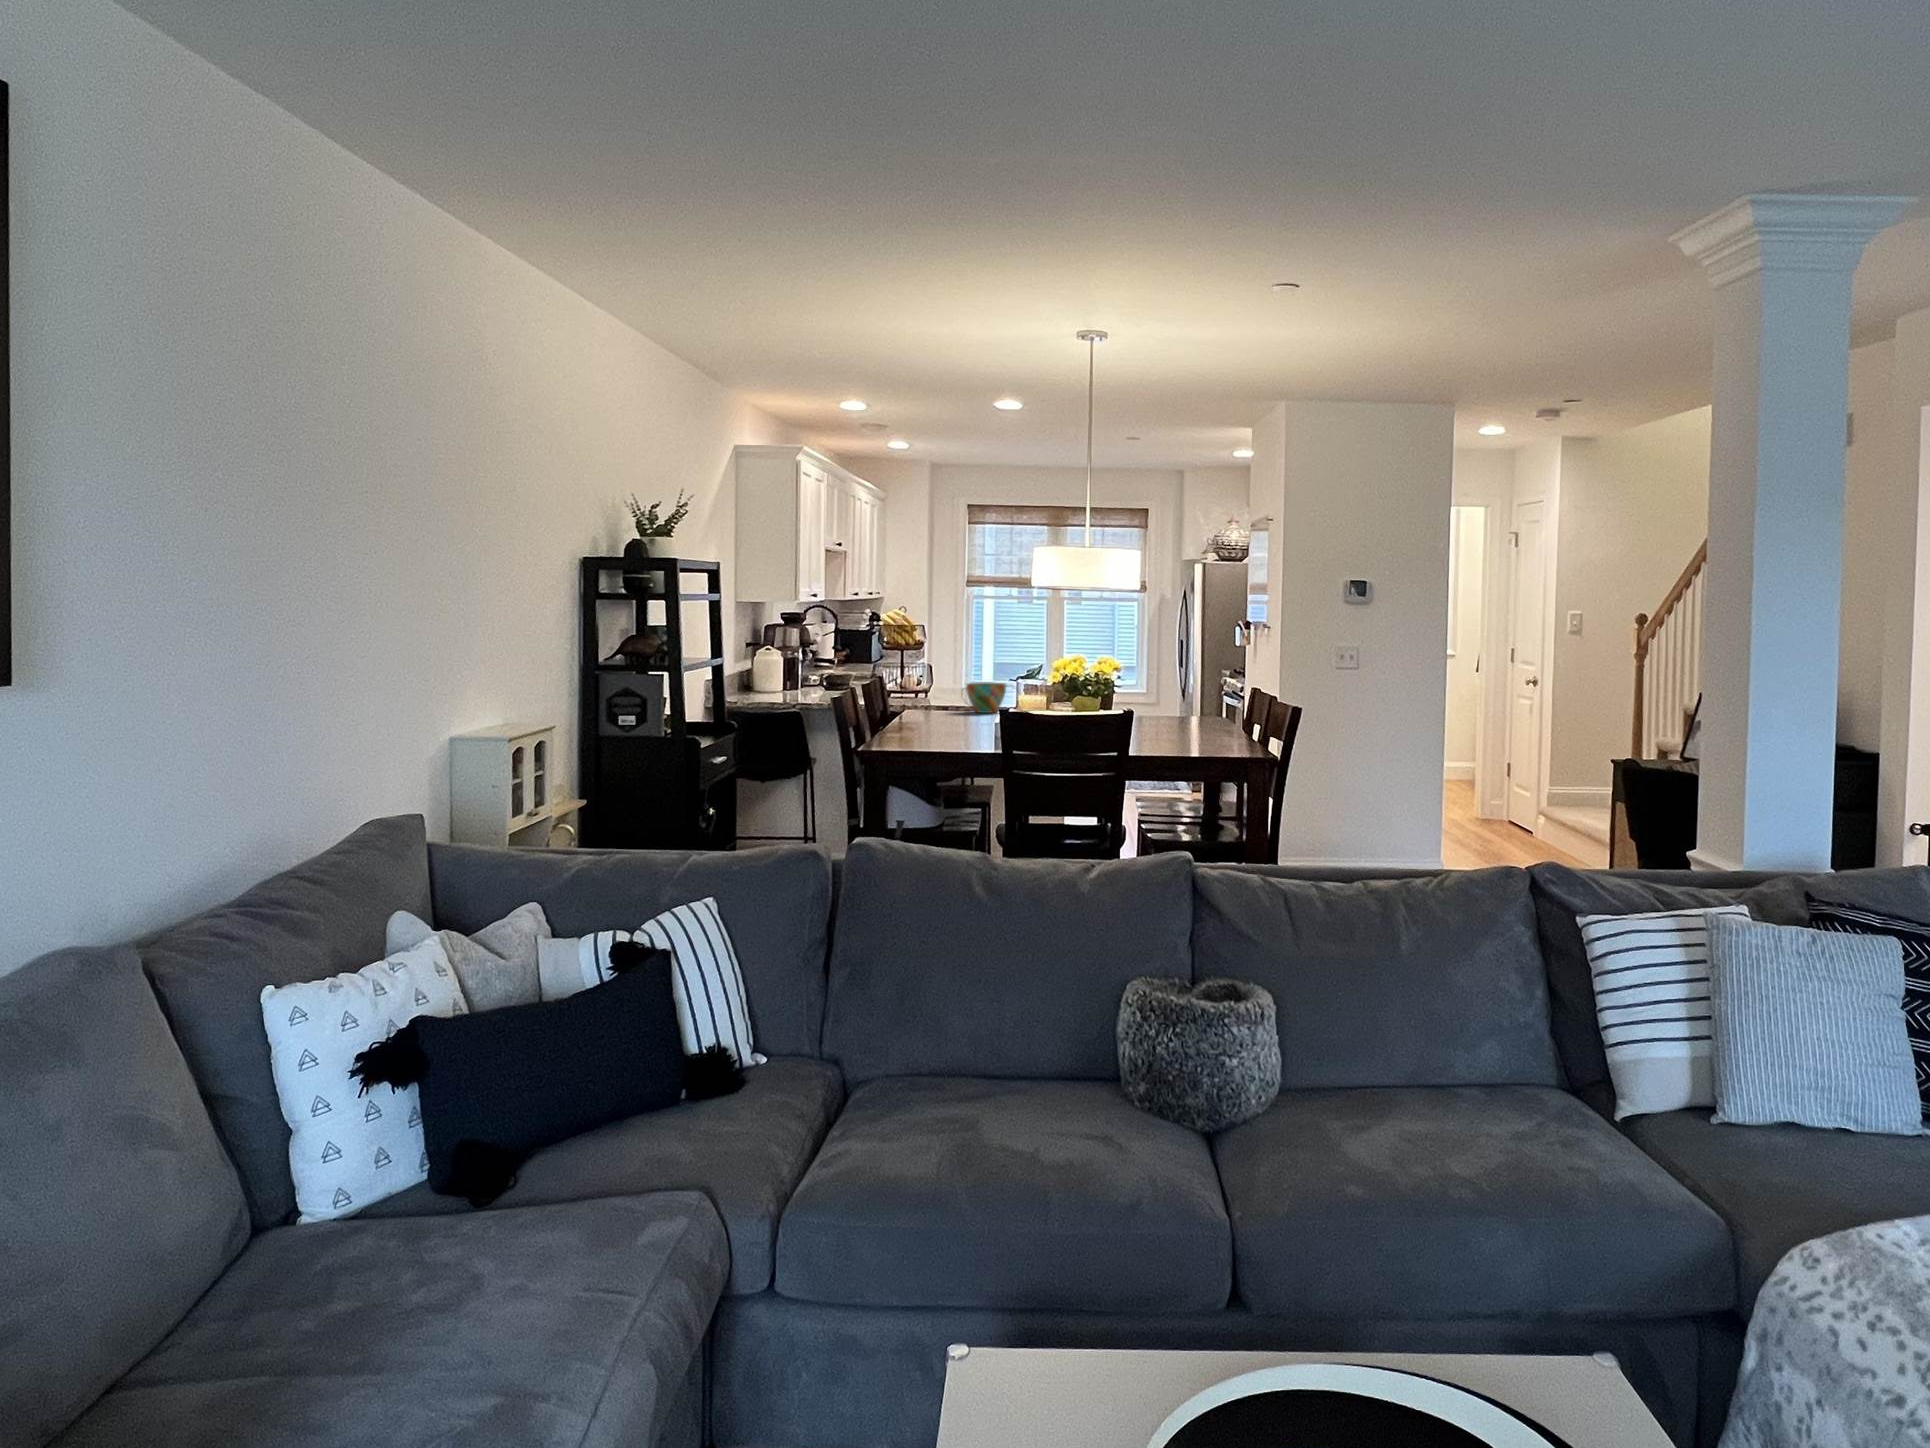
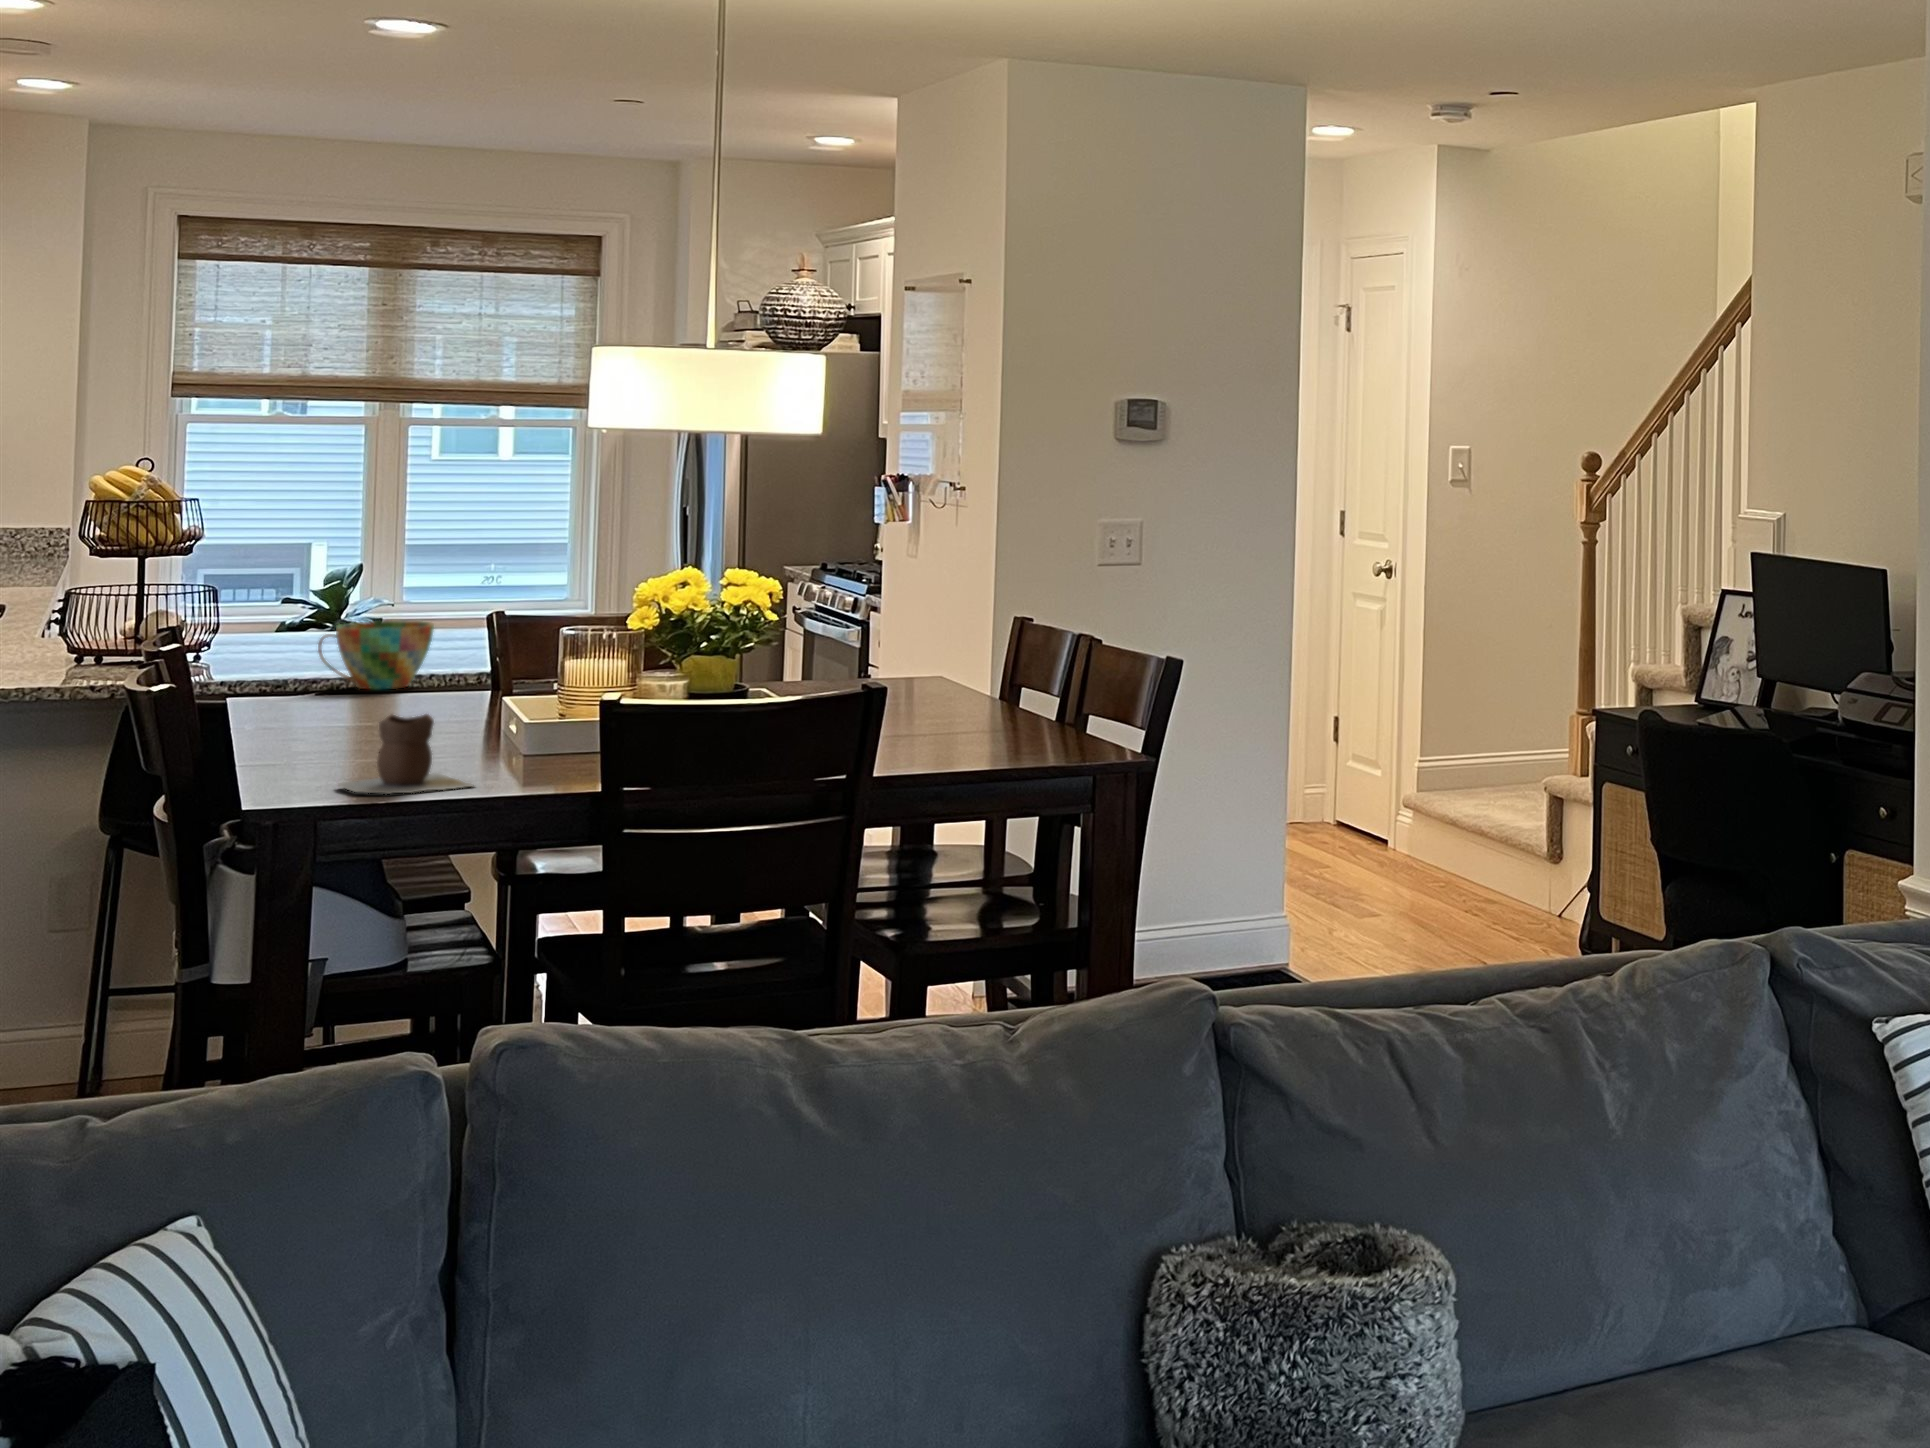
vase: none [916,718,971,752] -> present [339,714,473,794]

